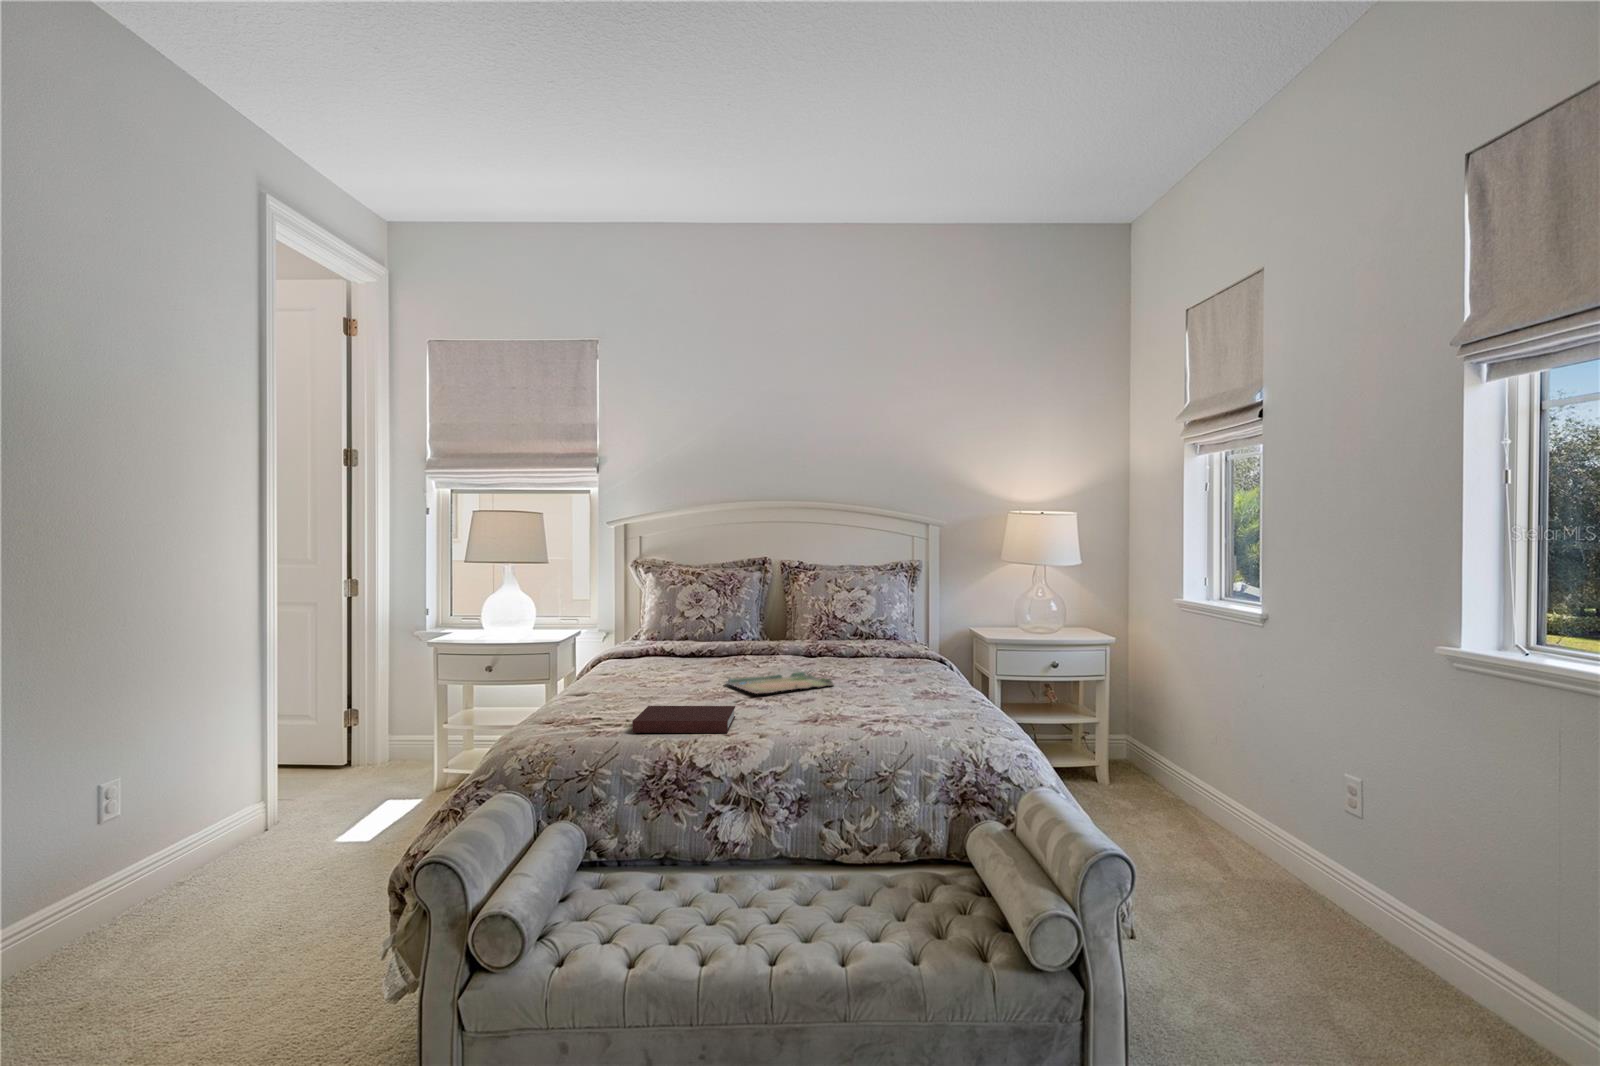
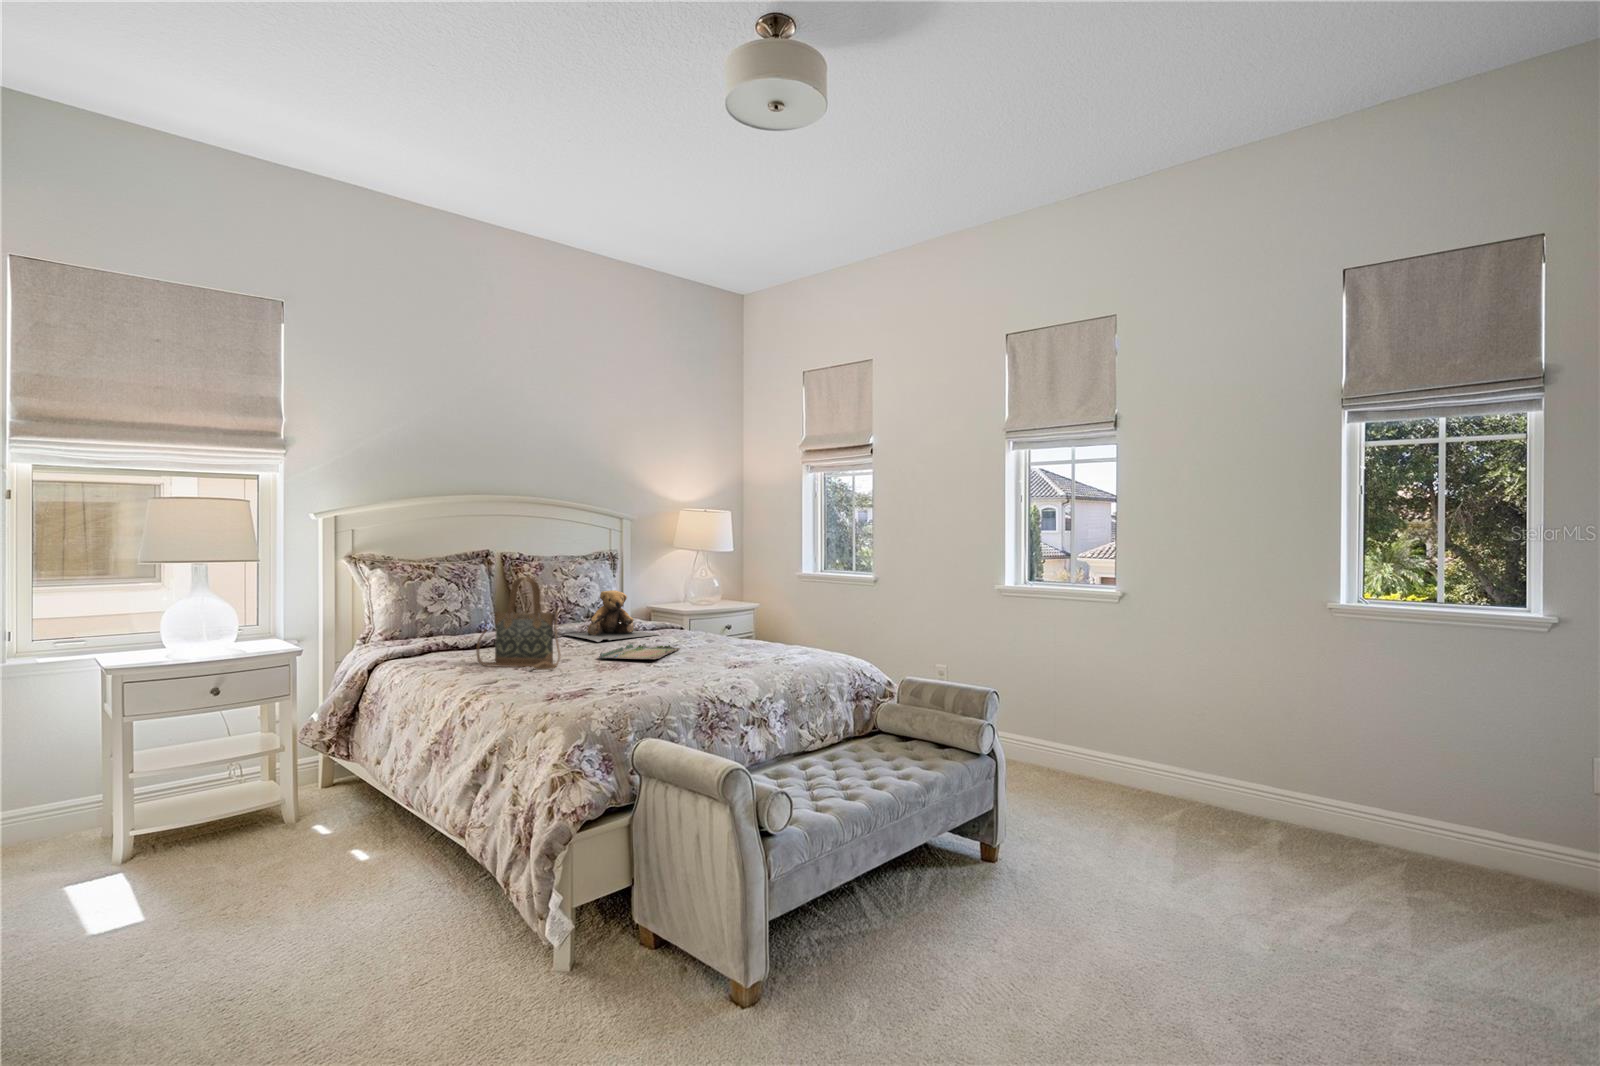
handbag: none [625,585,677,689] -> present [477,577,560,670]
teddy bear: none [790,606,882,665] -> present [564,590,658,642]
notebook: present [632,706,735,733] -> none [627,665,718,690]

